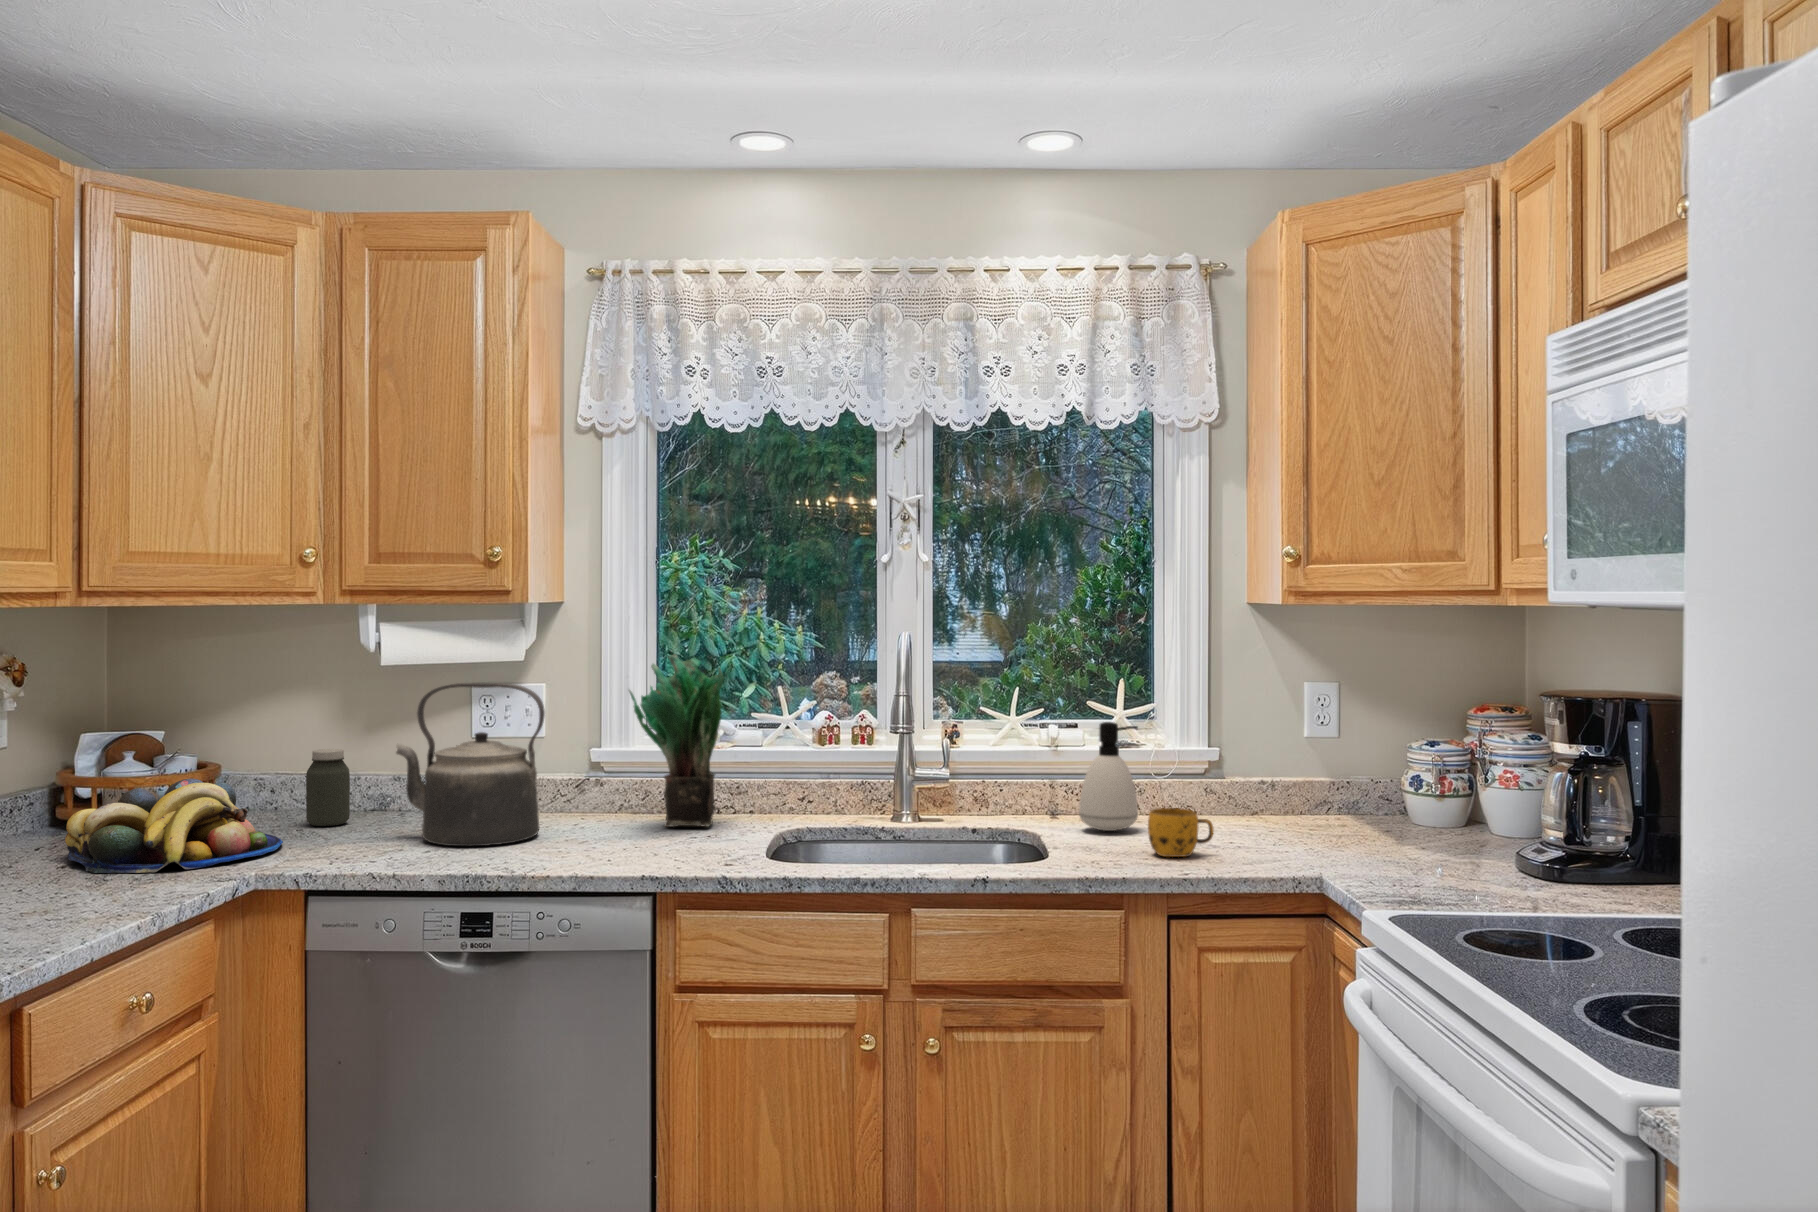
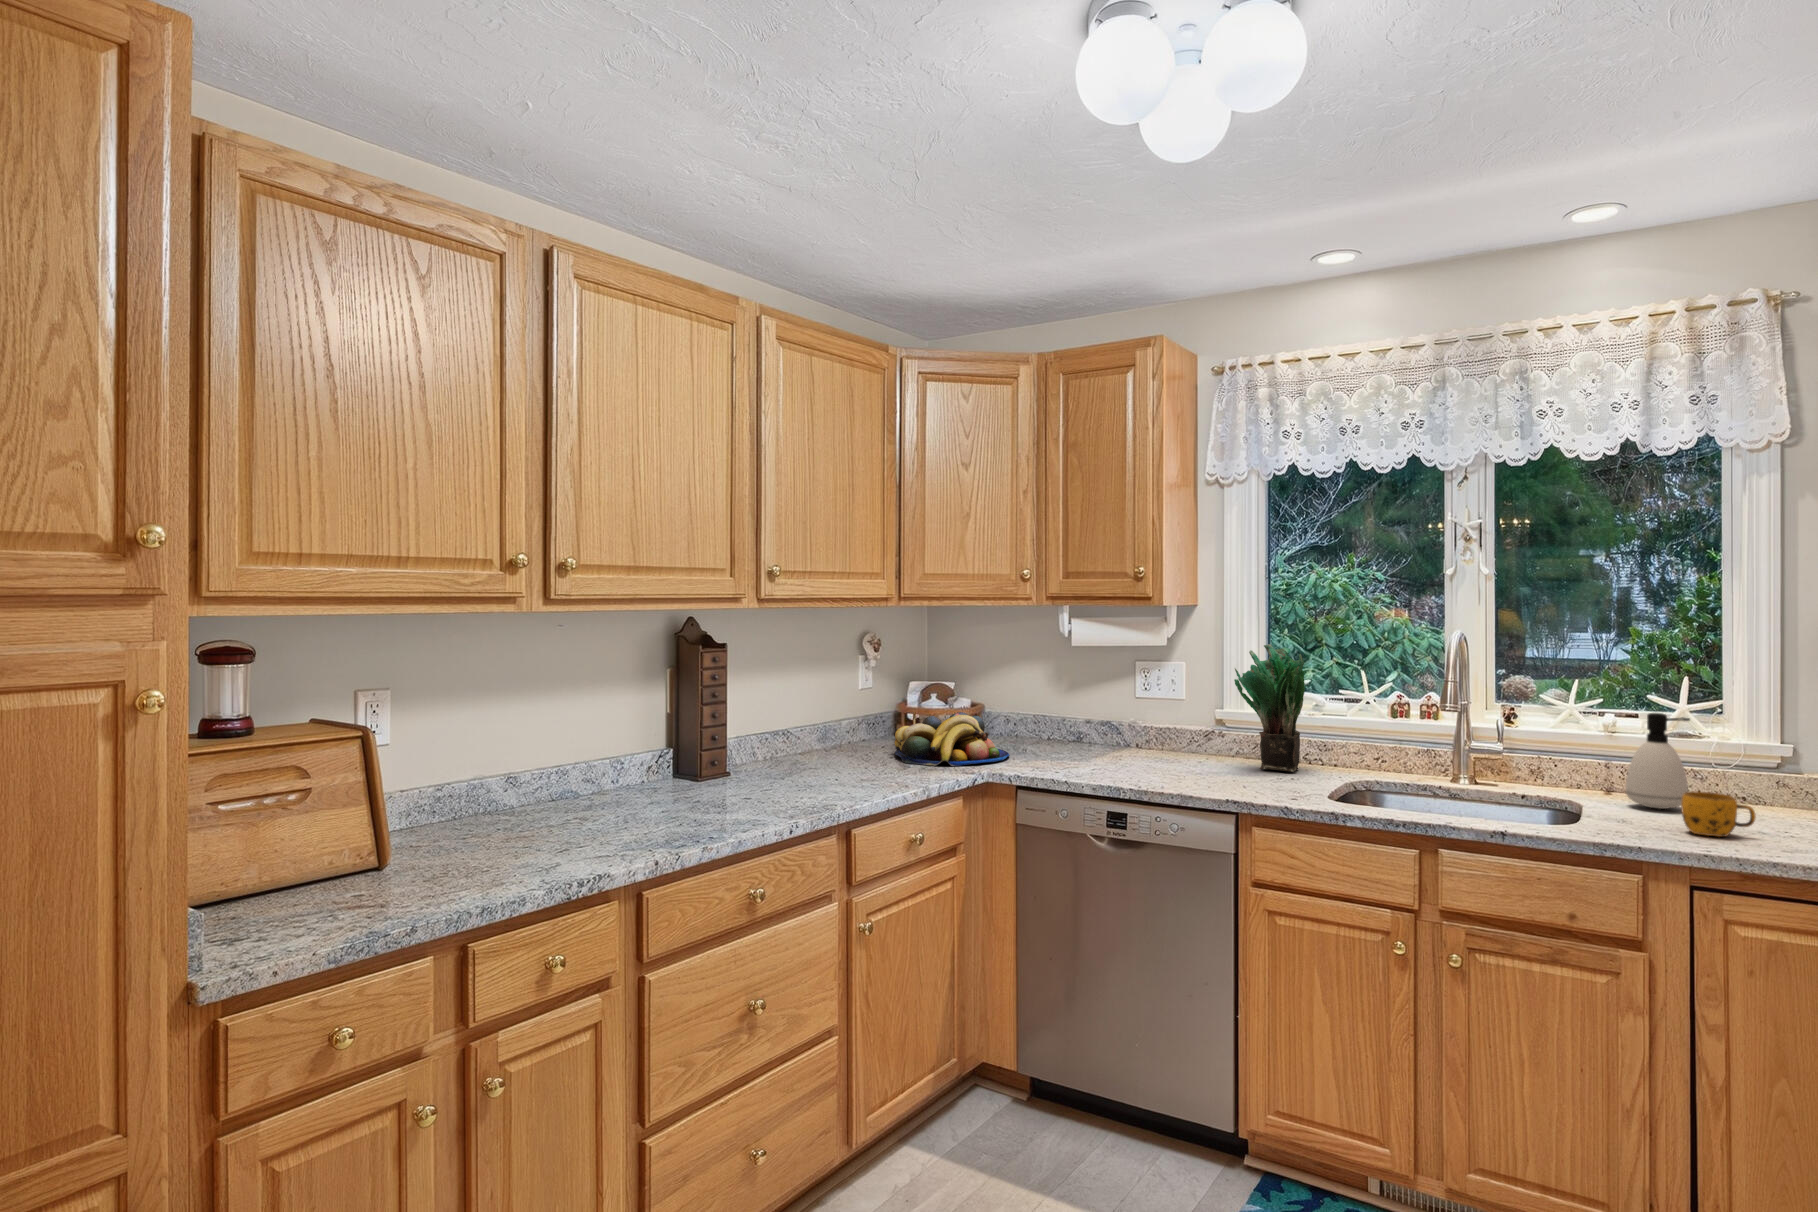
kettle: present [396,683,545,846] -> none [1077,660,1172,769]
jar: present [306,749,350,826] -> none [1028,699,1054,748]

